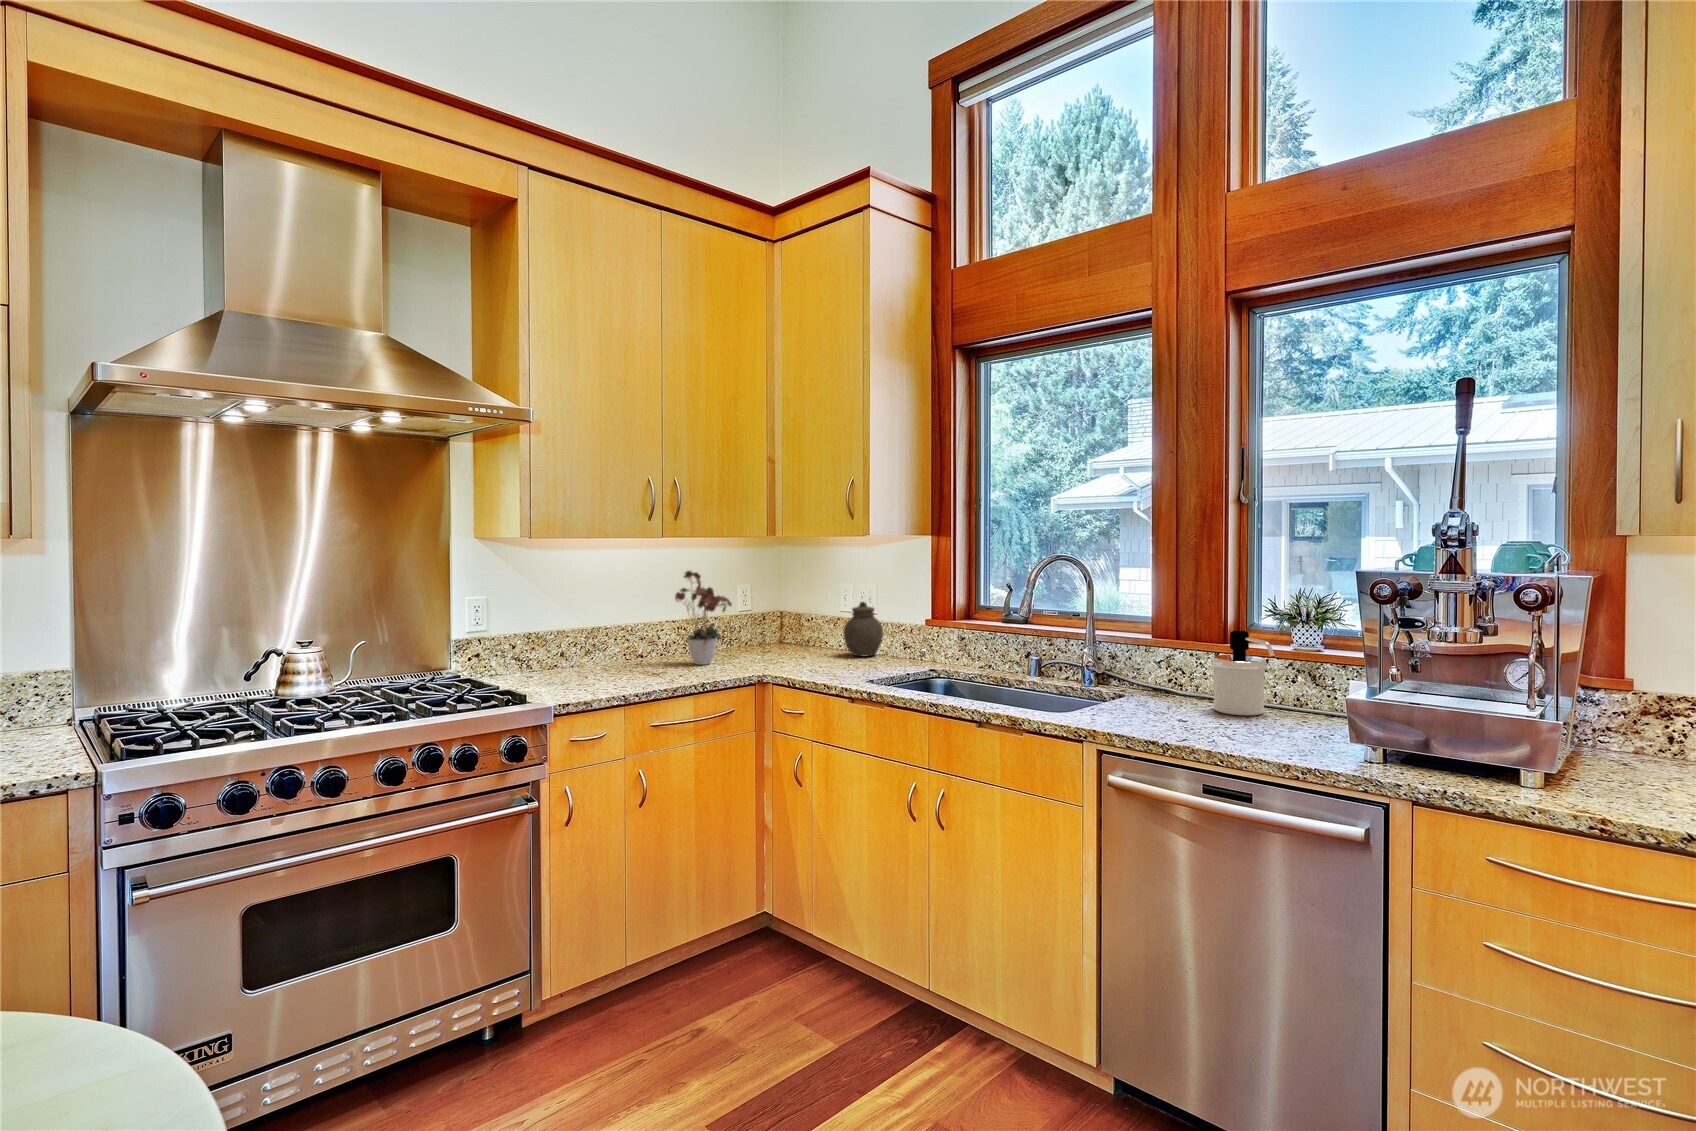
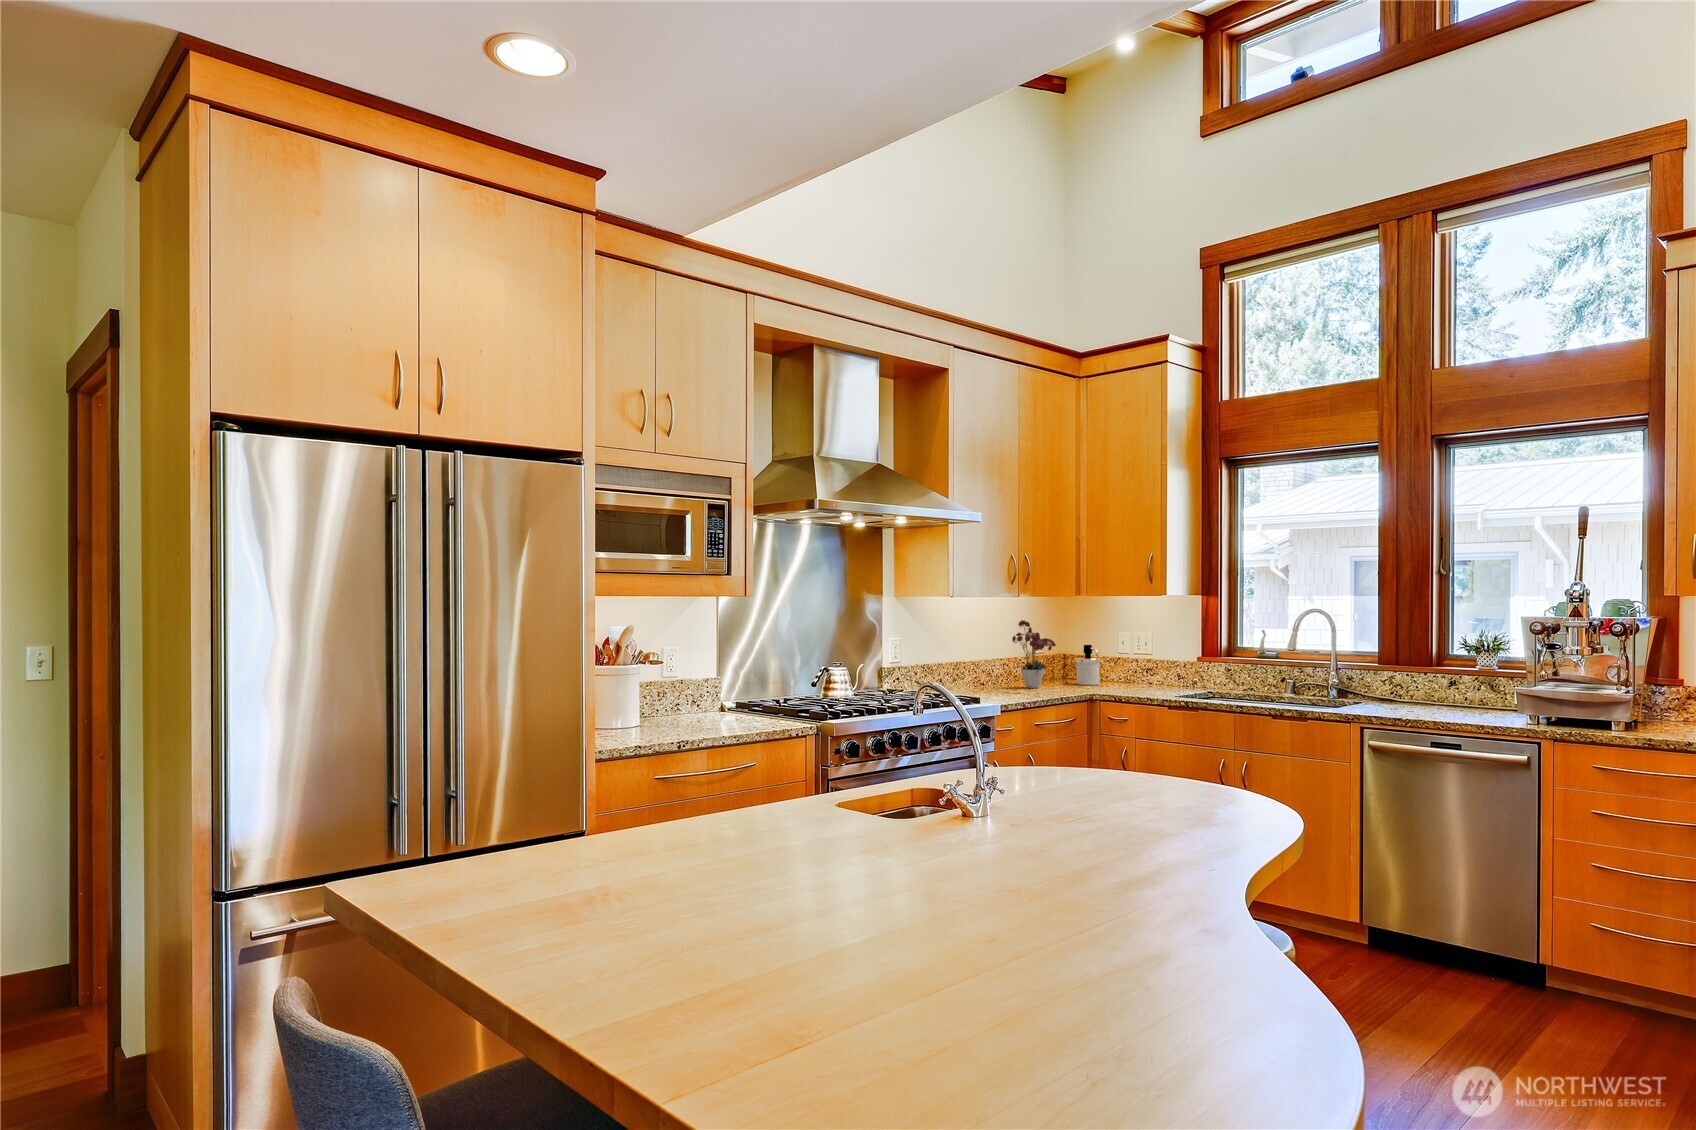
jar: present [843,602,883,657] -> none [1129,645,1159,685]
soap dispenser: present [1213,631,1275,715] -> present [1076,645,1100,685]

